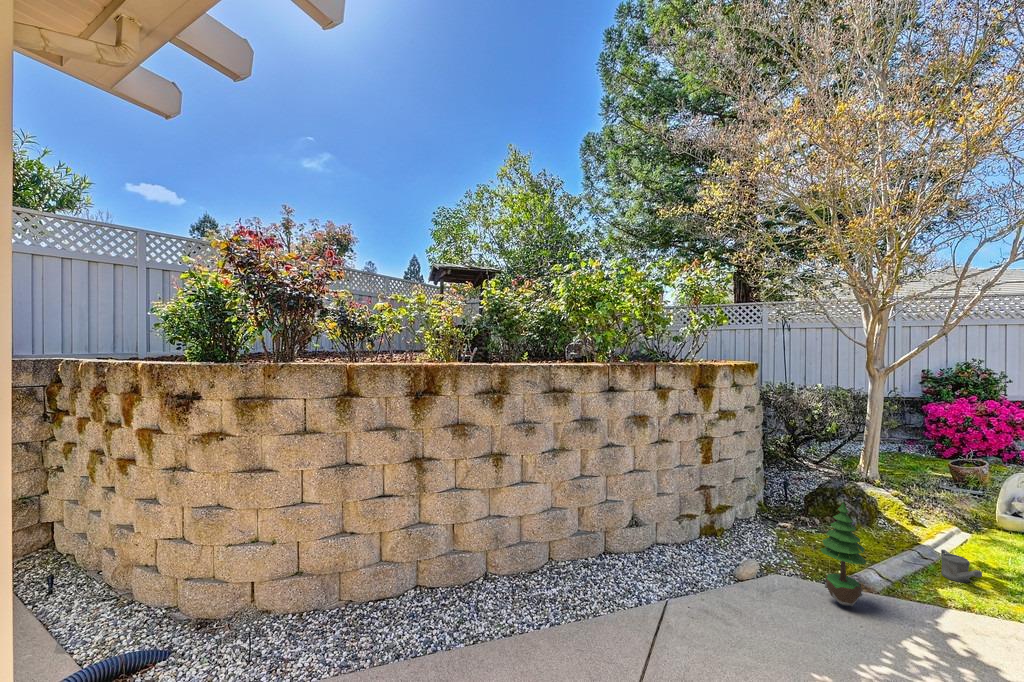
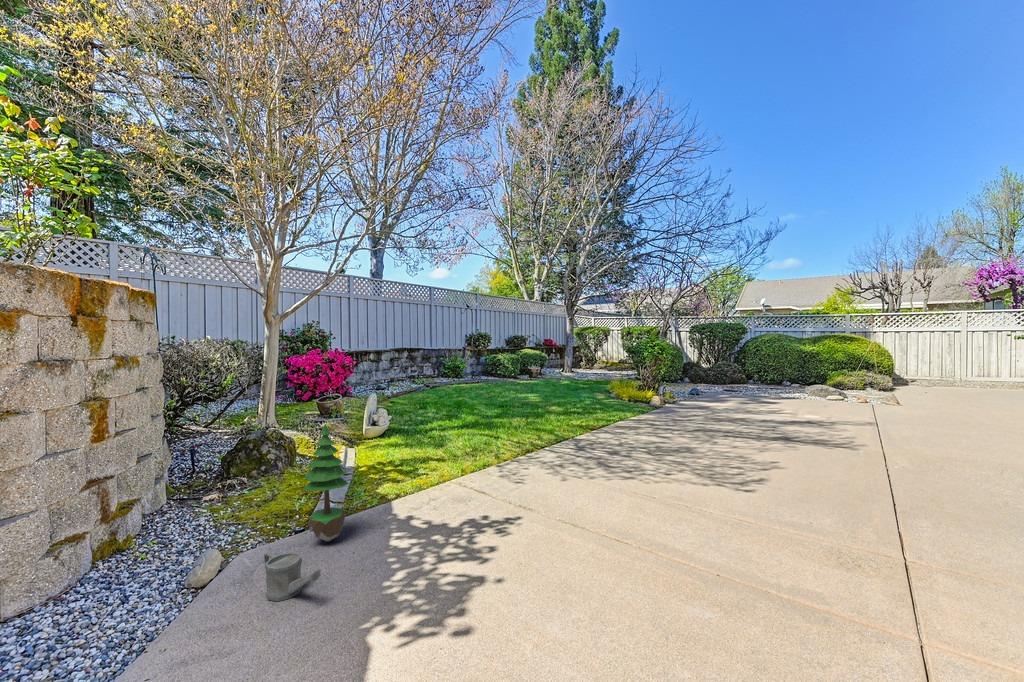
watering can: present [941,550,982,583] -> present [264,552,321,601]

